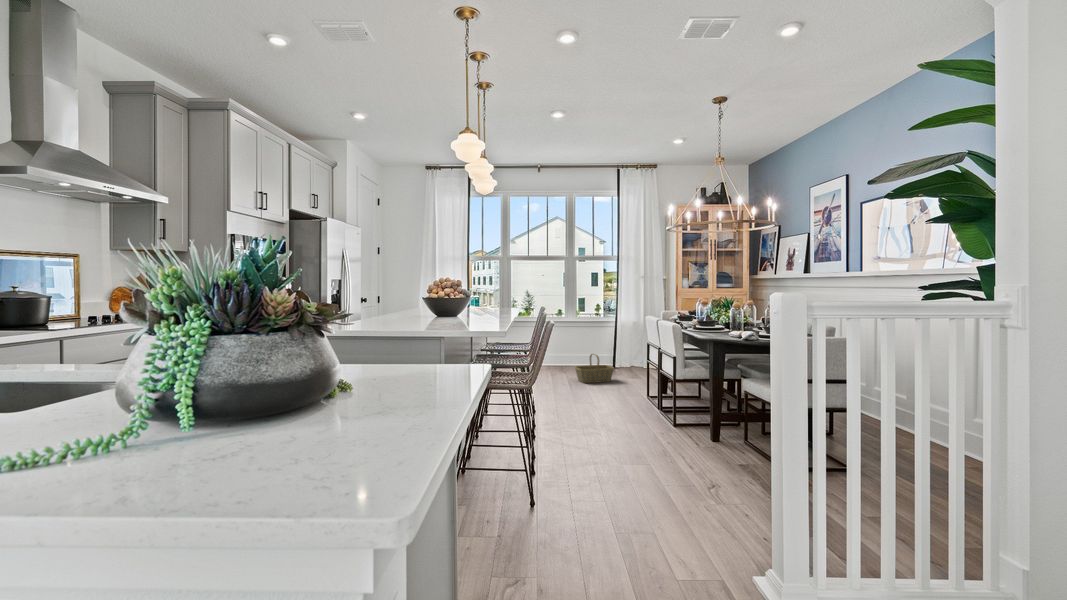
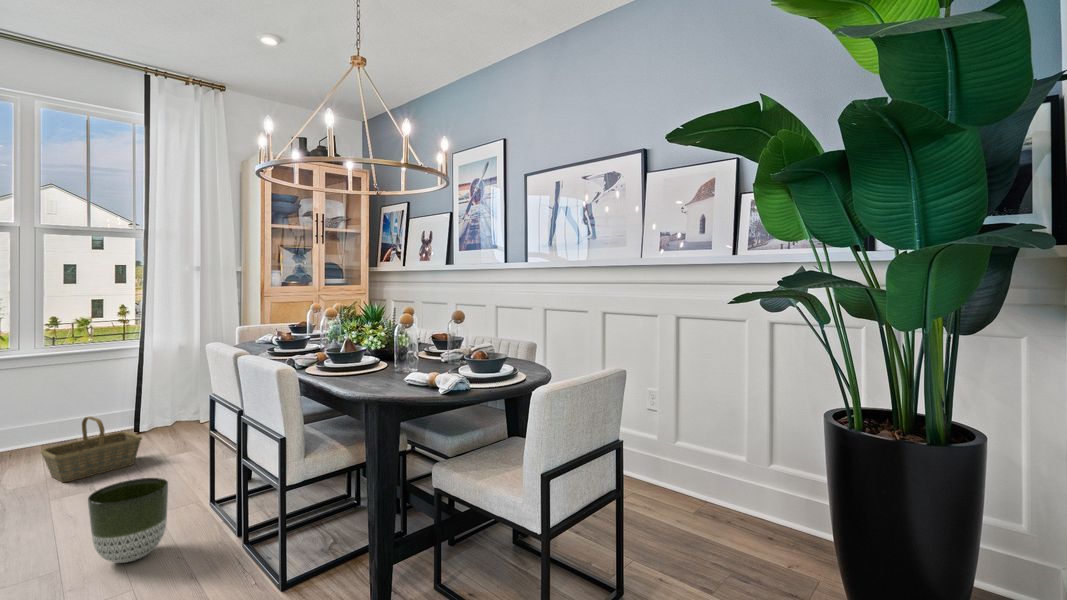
planter: none [600,375,628,409] -> present [88,478,168,563]

